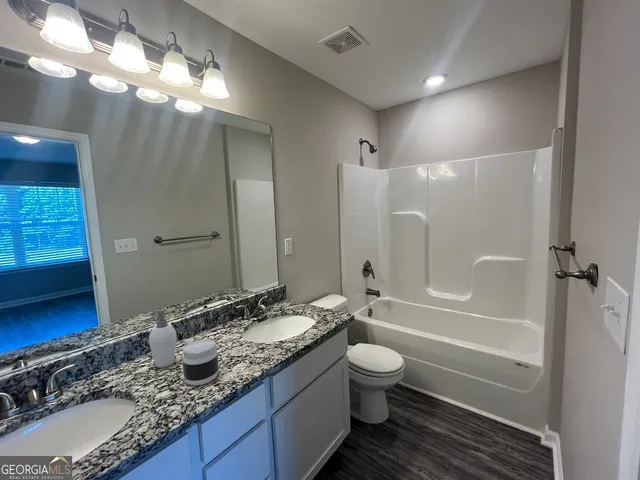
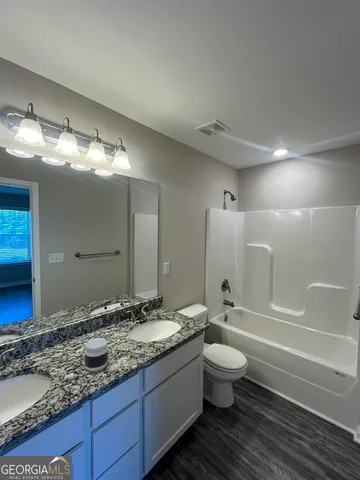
soap dispenser: present [149,309,177,368] -> none [64,314,82,355]

